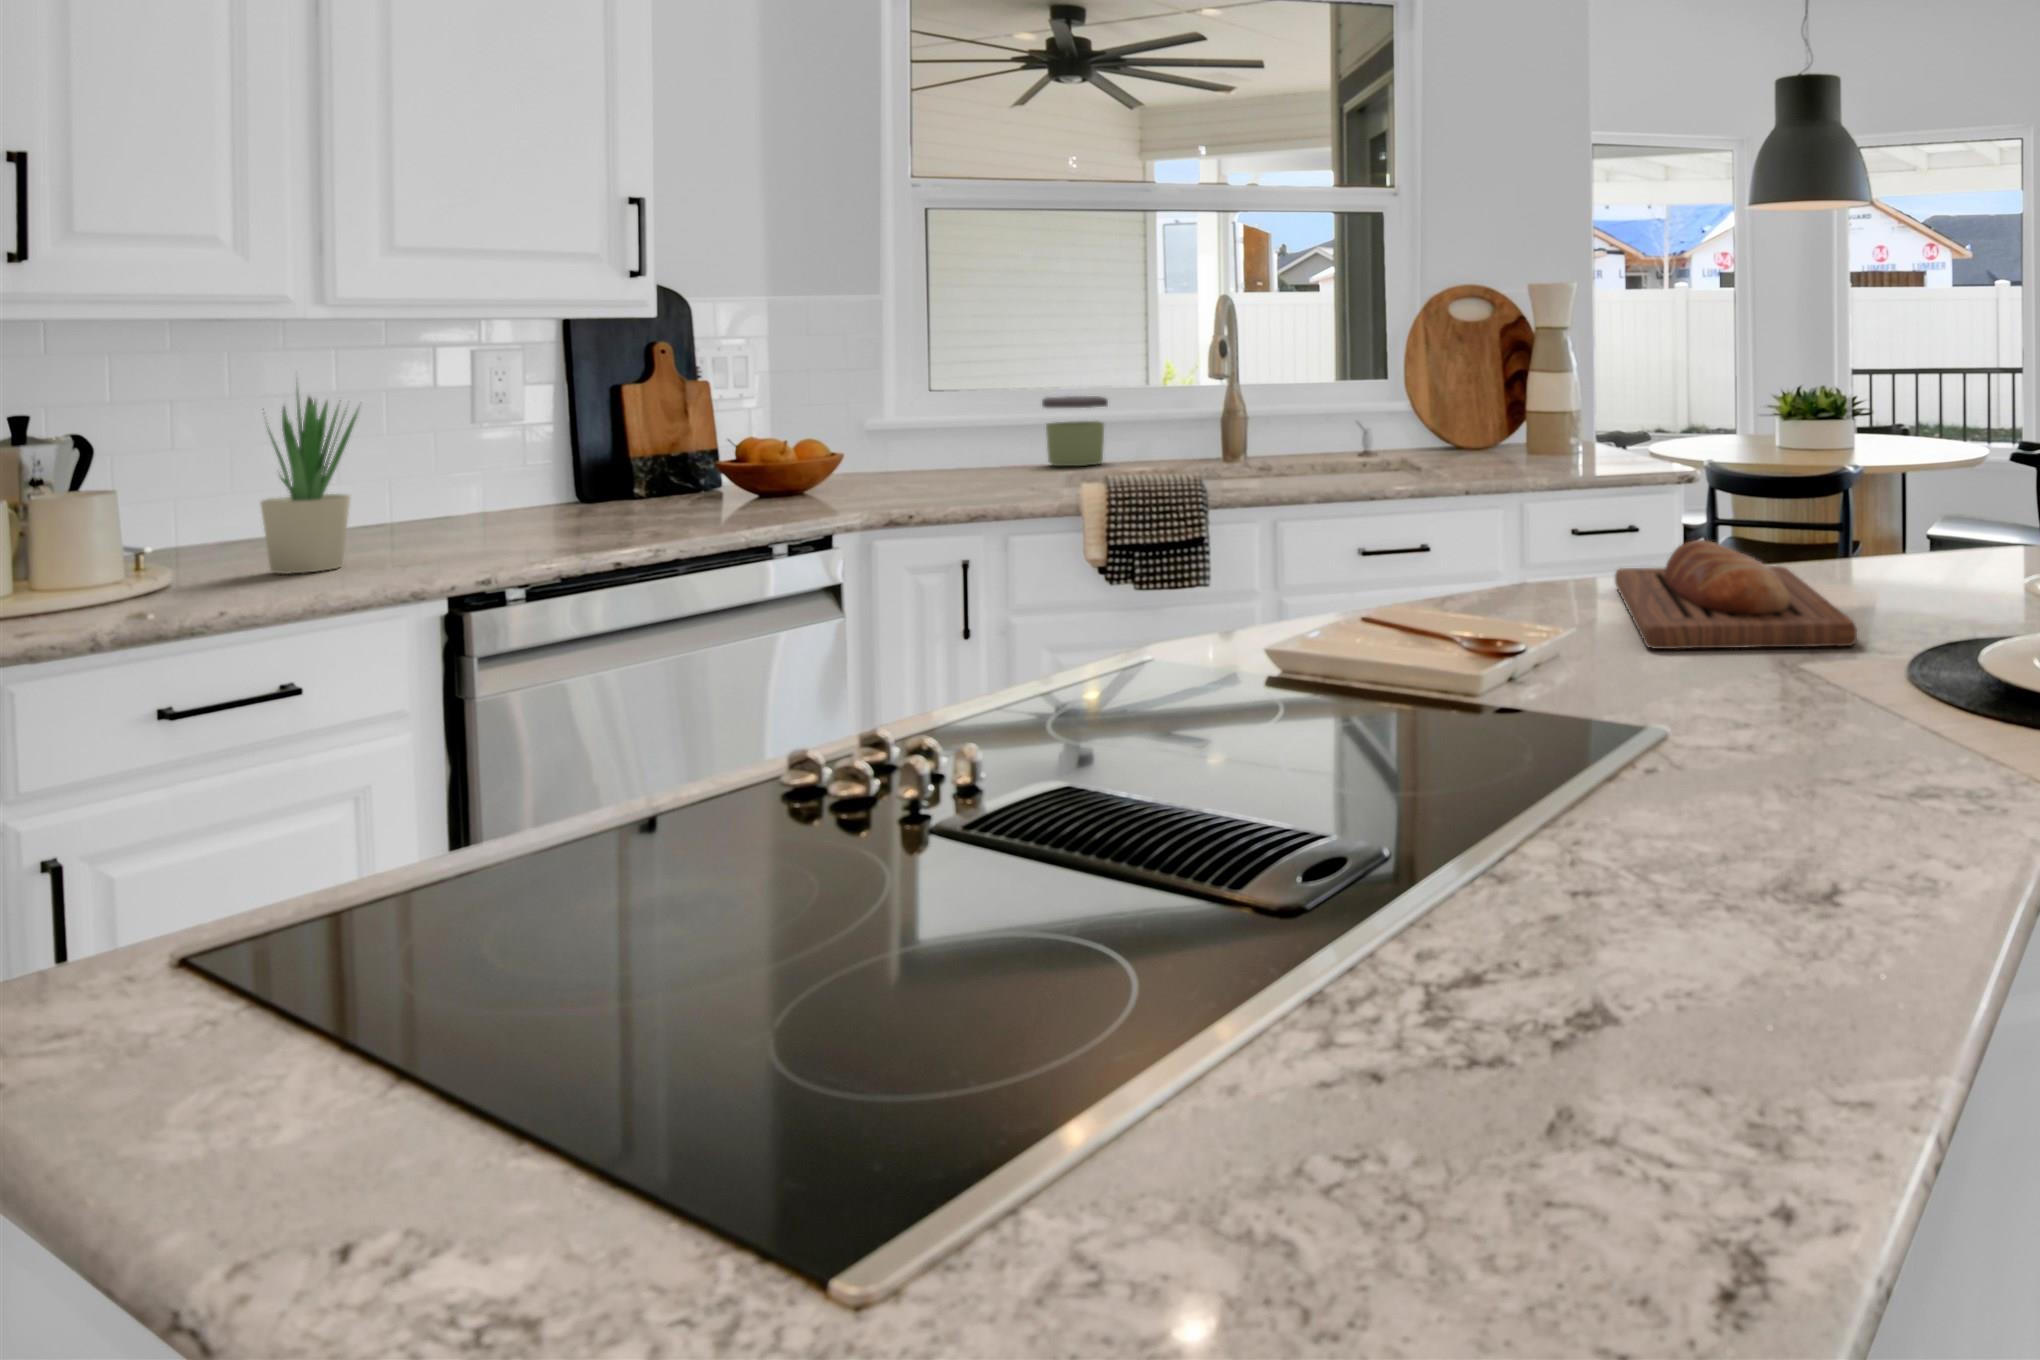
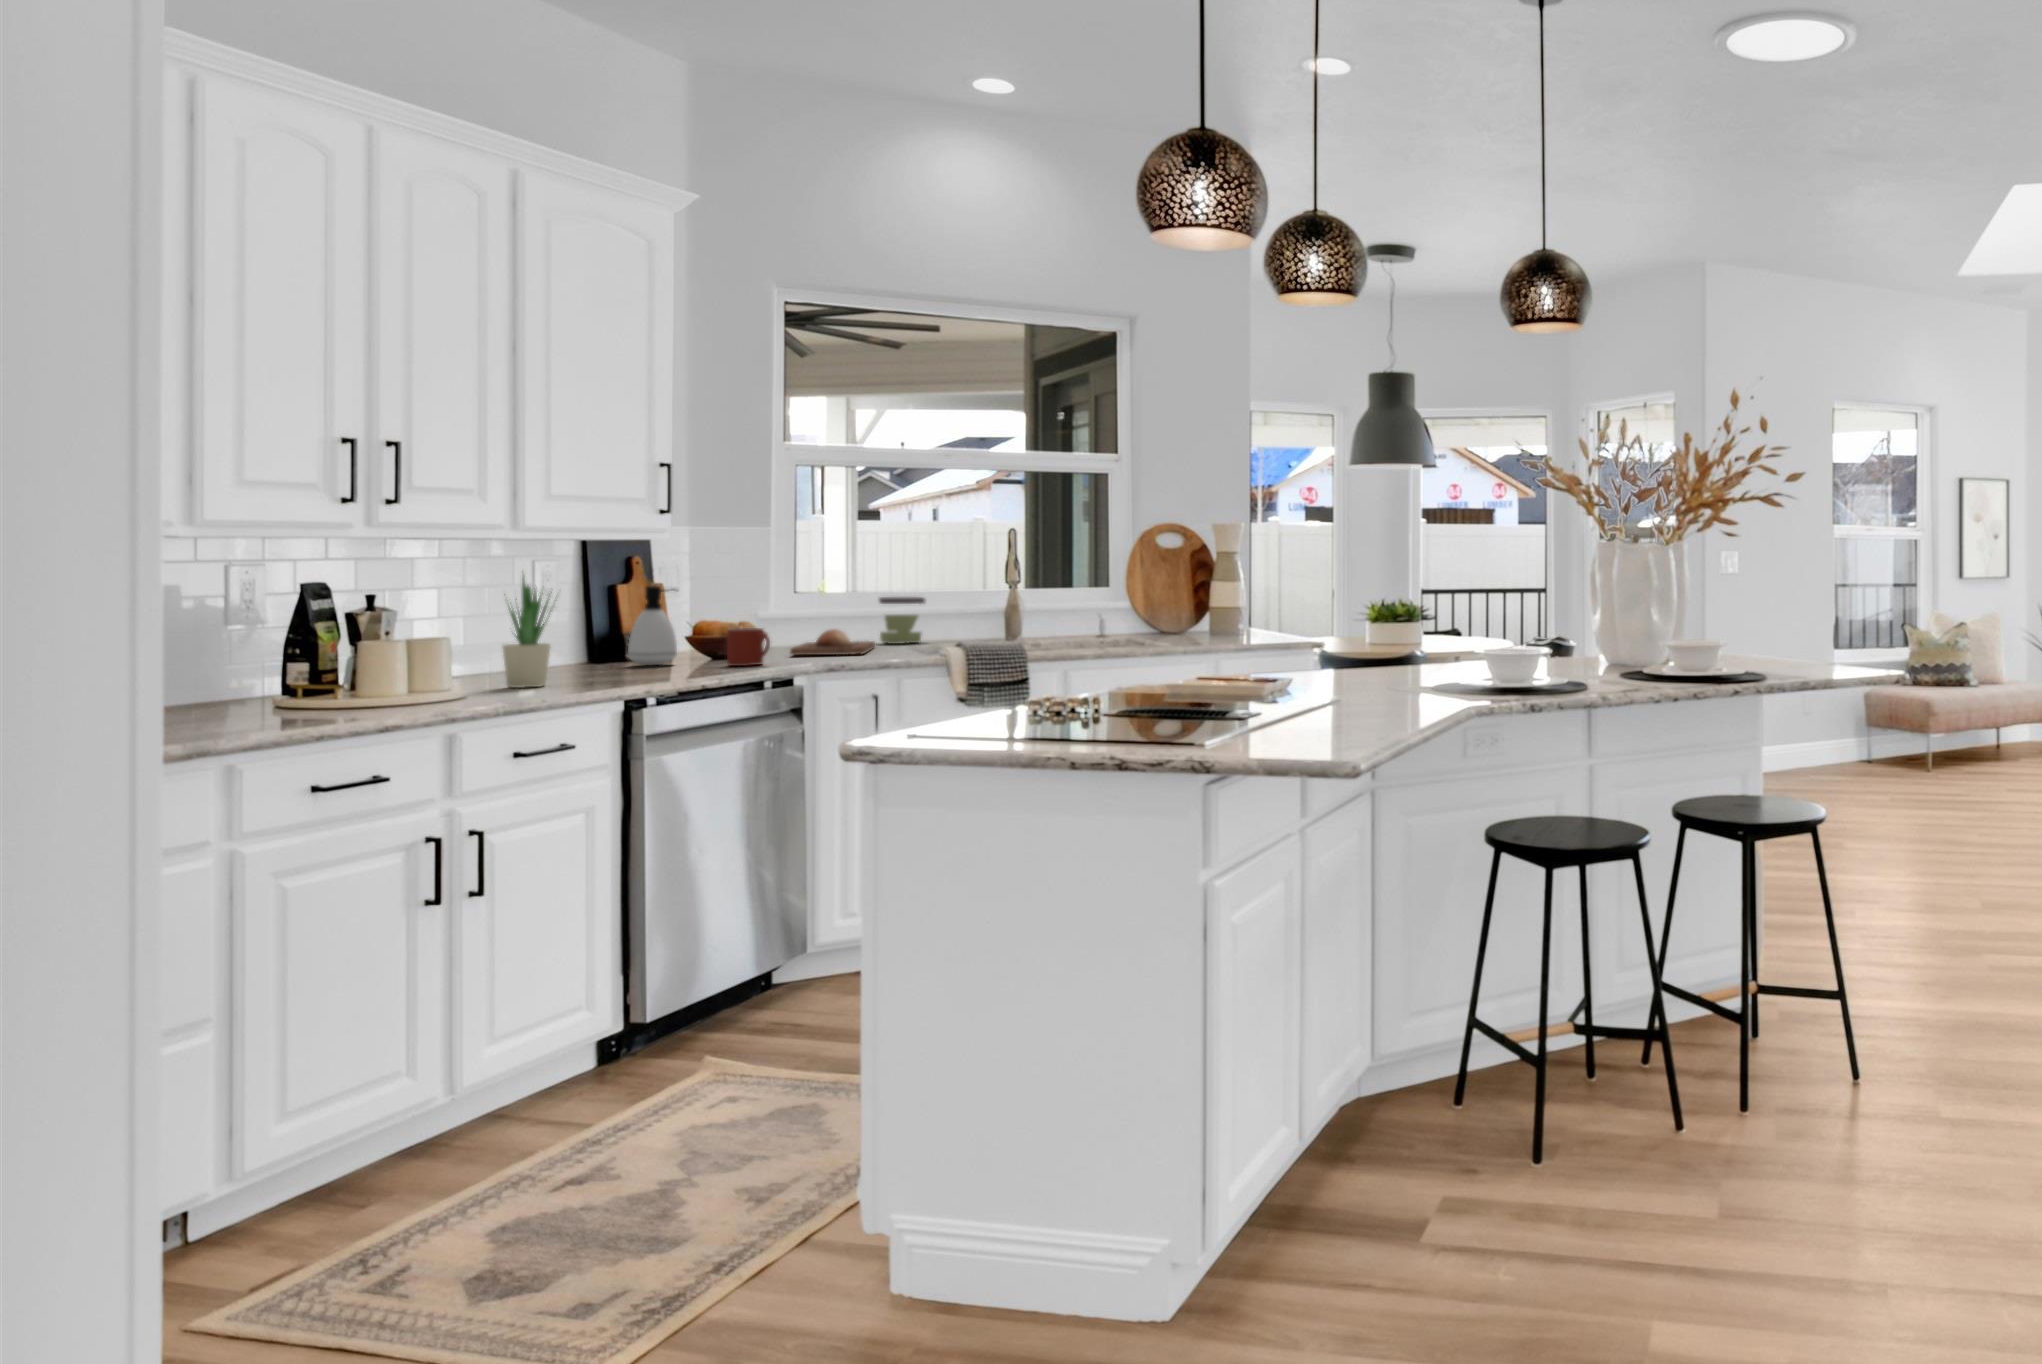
soap dispenser: none [600,388,677,513] -> present [628,585,679,665]
mug: none [729,455,787,518] -> present [727,628,770,666]
bread loaf: present [1615,540,1857,649] -> present [790,629,875,655]

